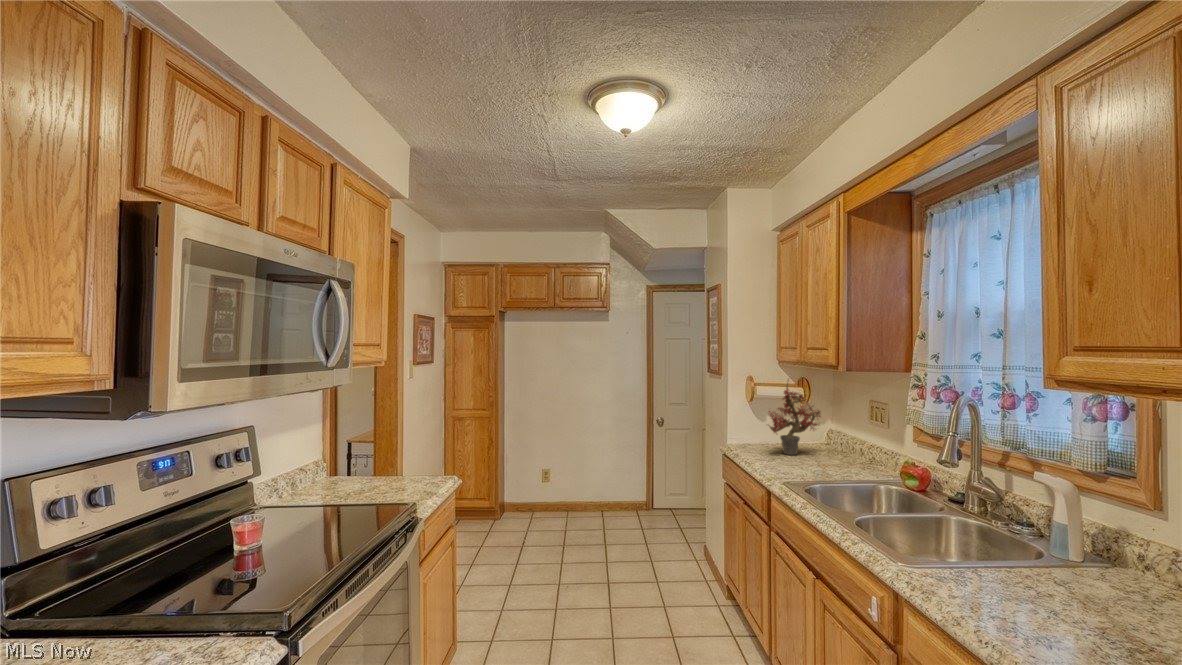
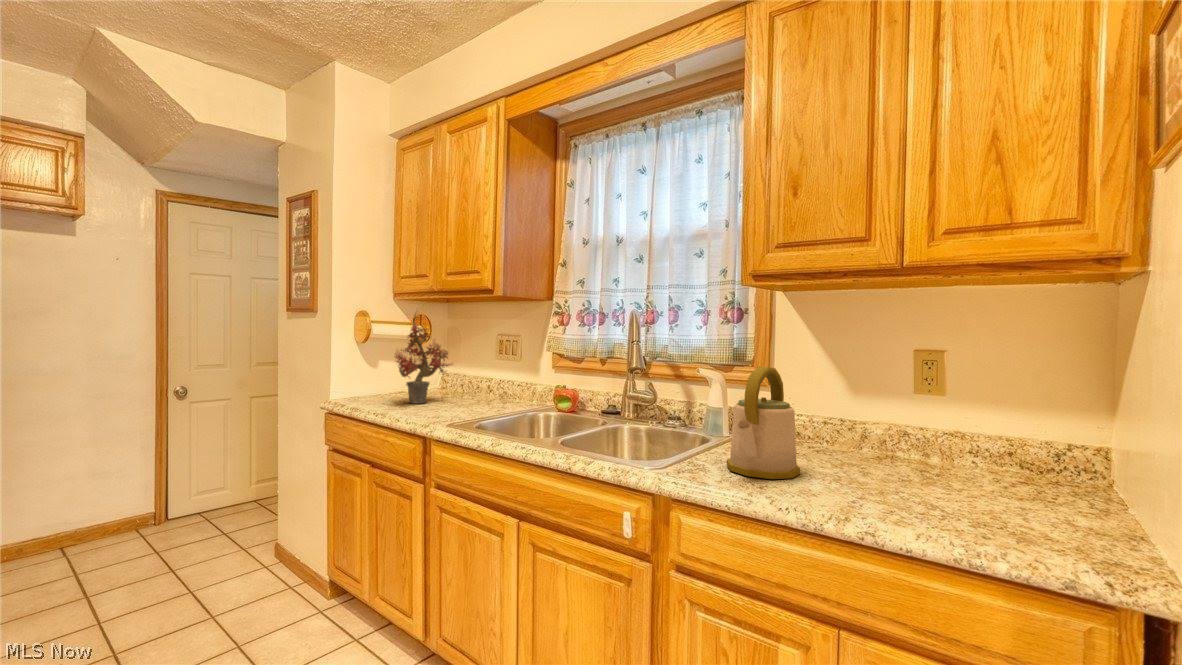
kettle: none [971,492,1083,627] -> present [727,367,800,479]

